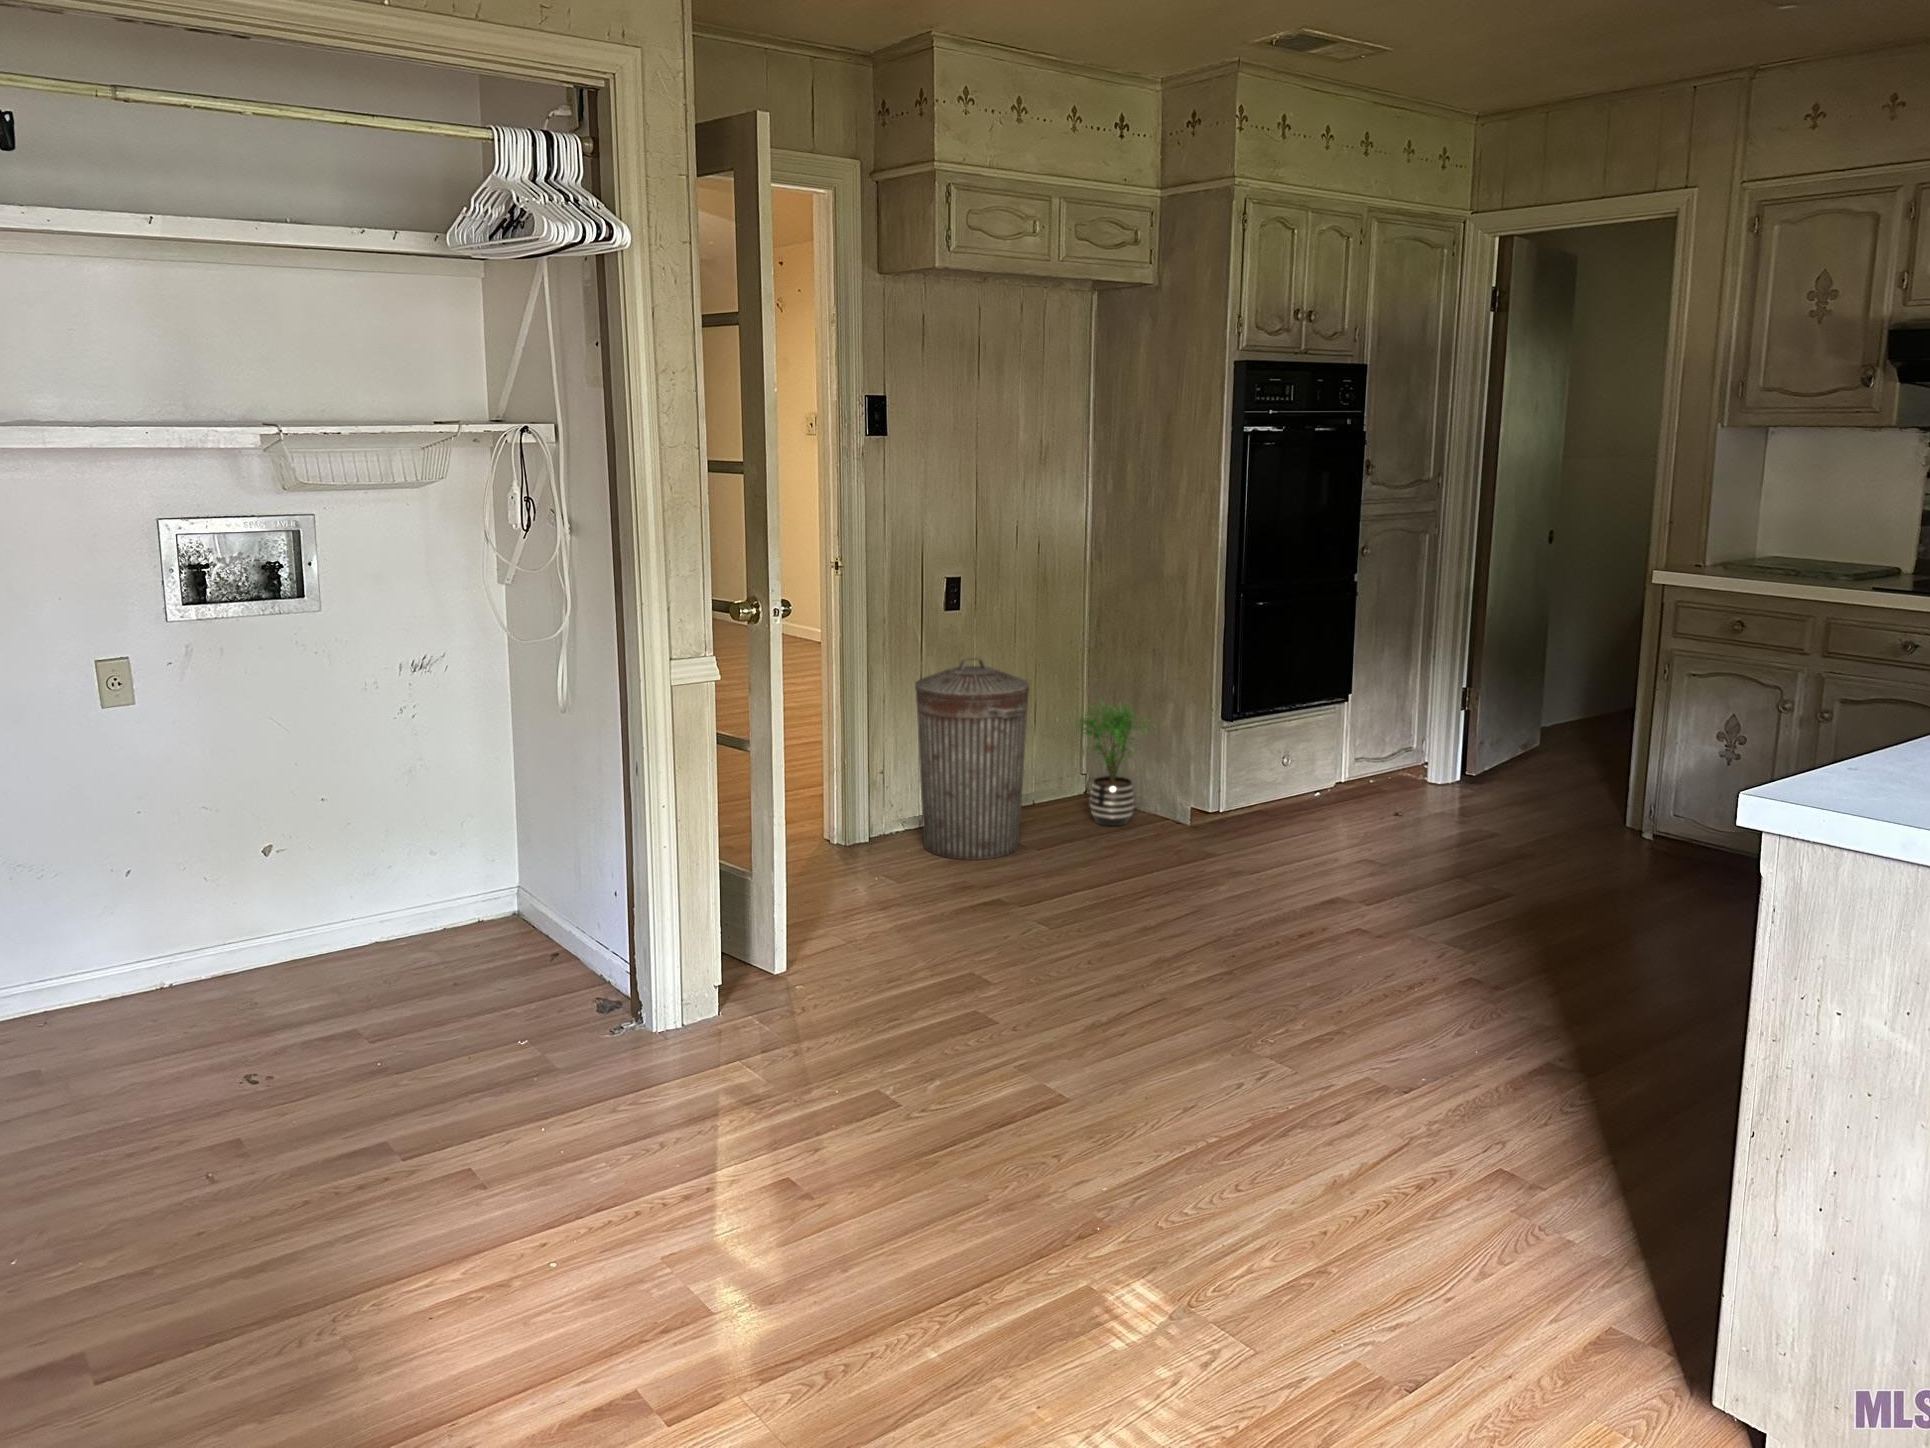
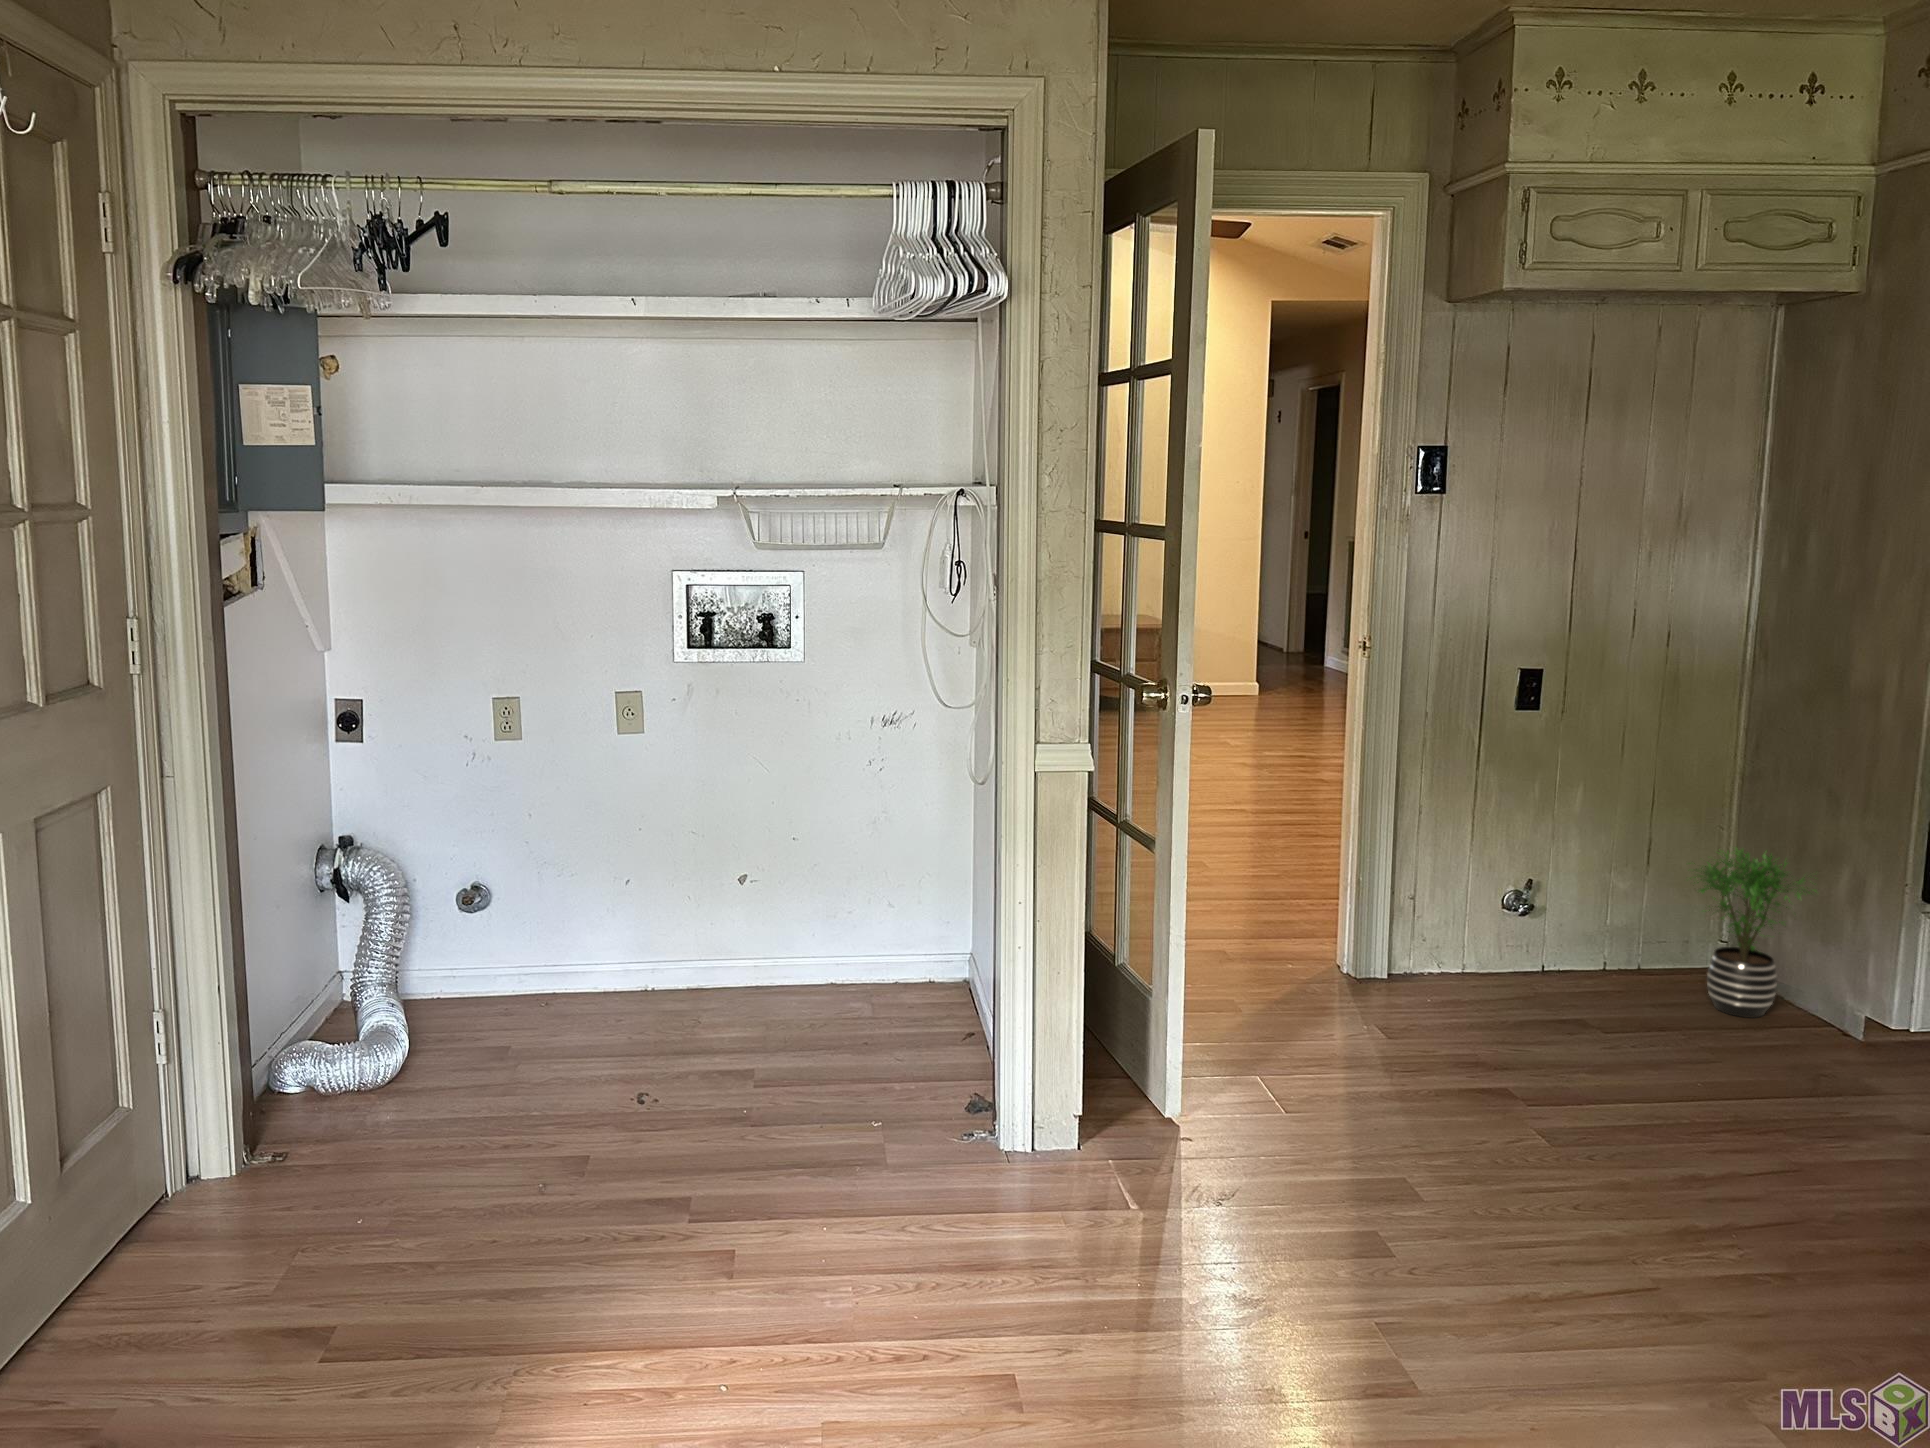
trash can: present [915,658,1029,860] -> none [1453,773,1608,1027]

